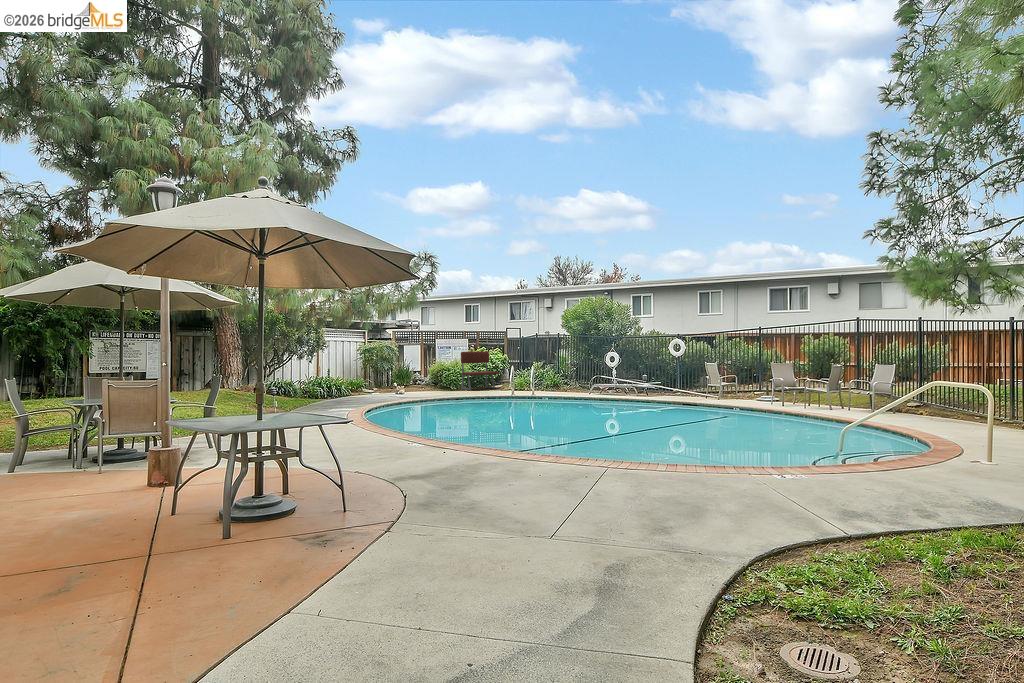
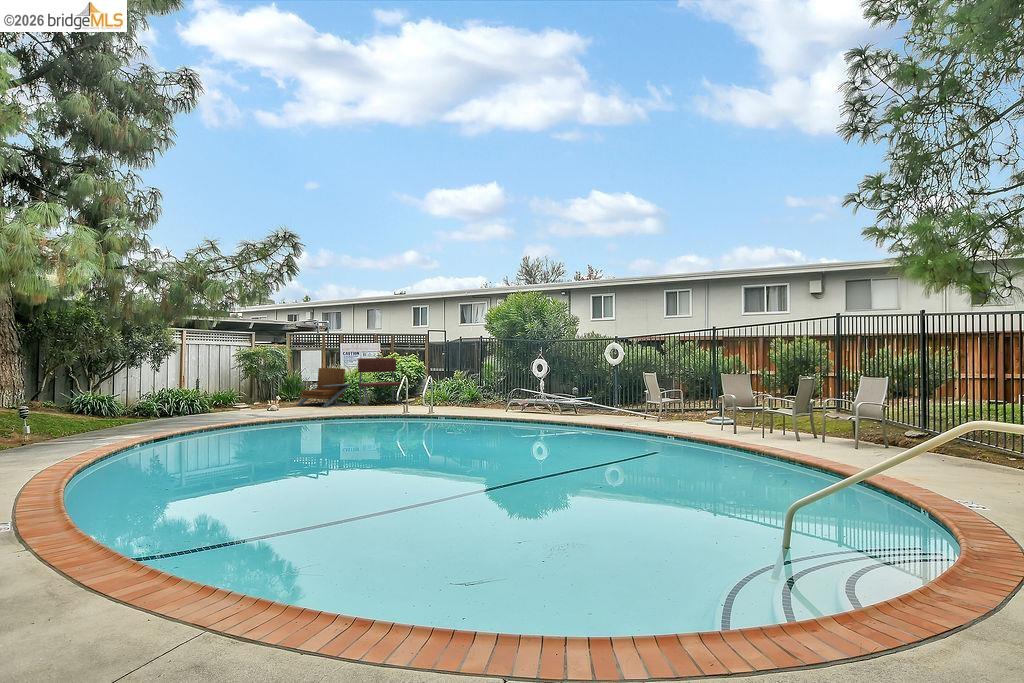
lounge chair: none [413,360,456,392] -> present [297,368,351,407]

